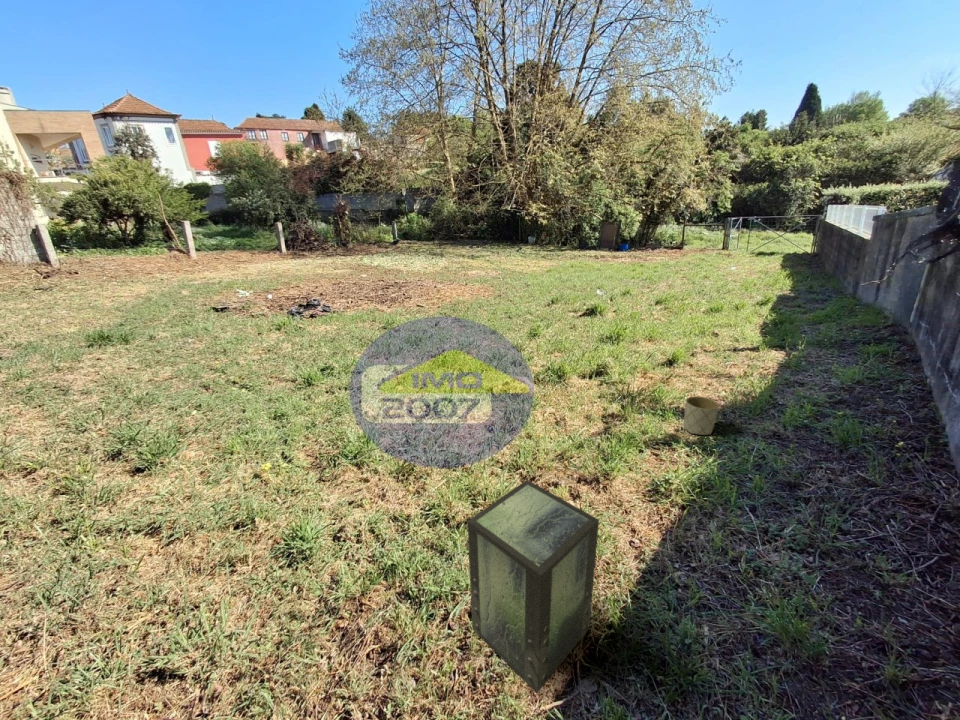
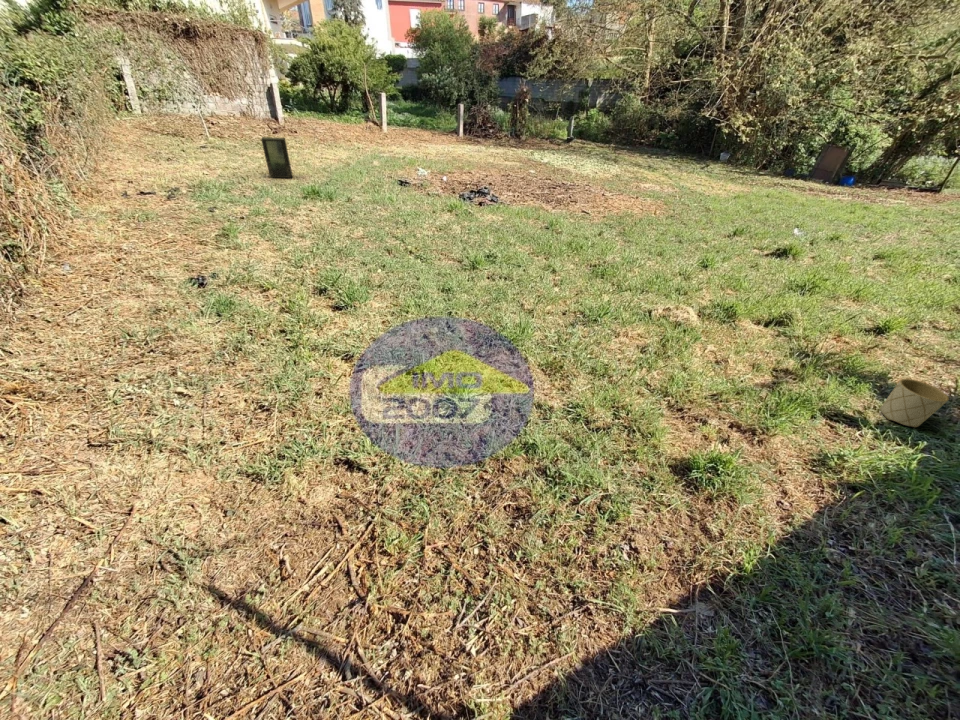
storage box: present [467,480,599,693] -> present [261,137,292,178]

